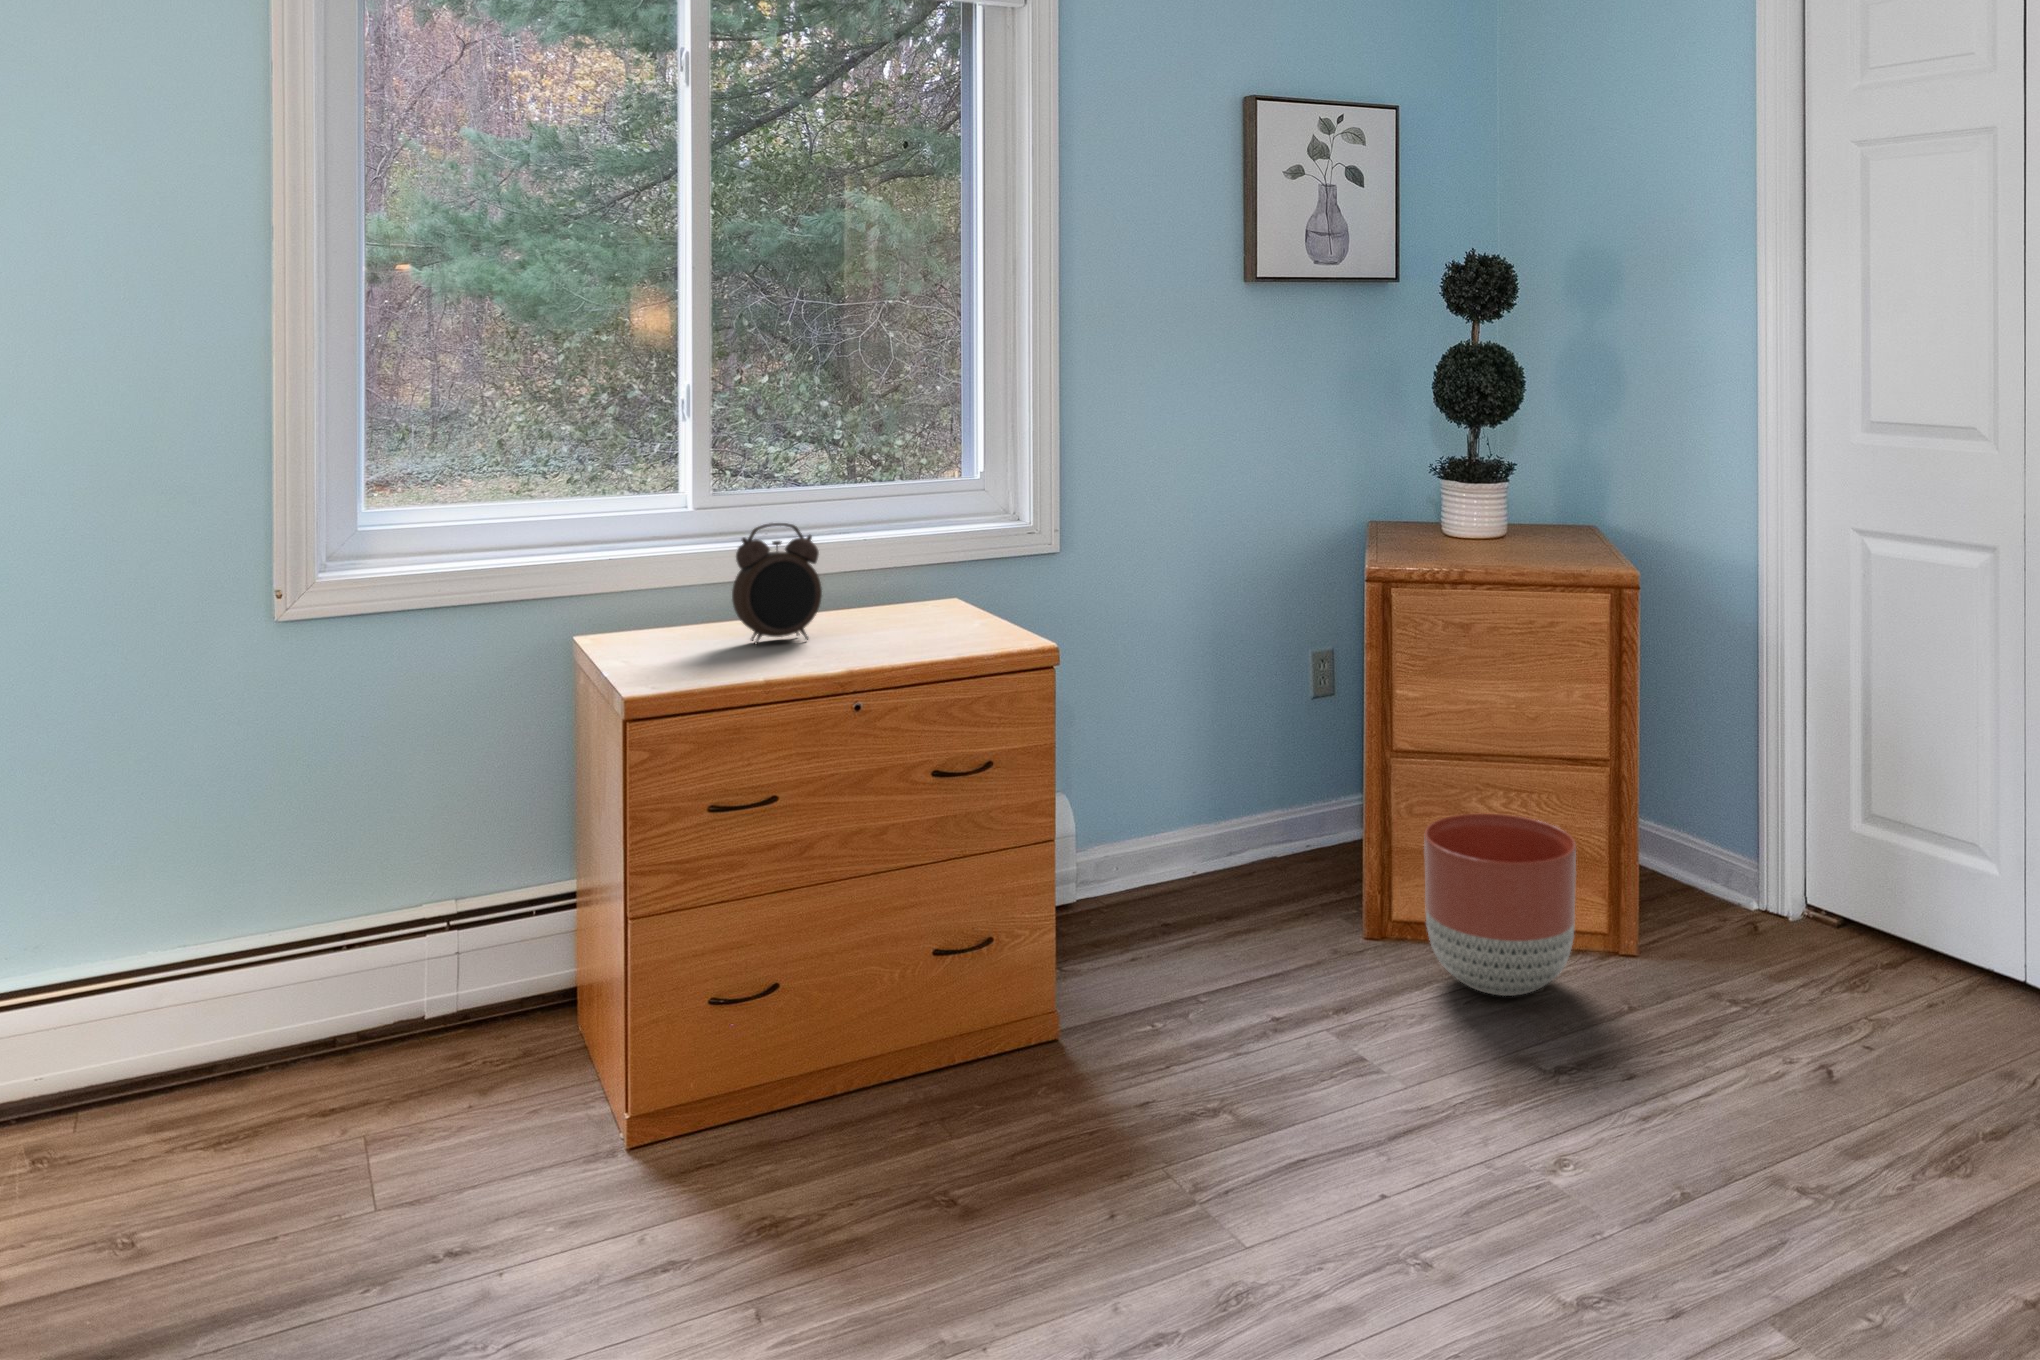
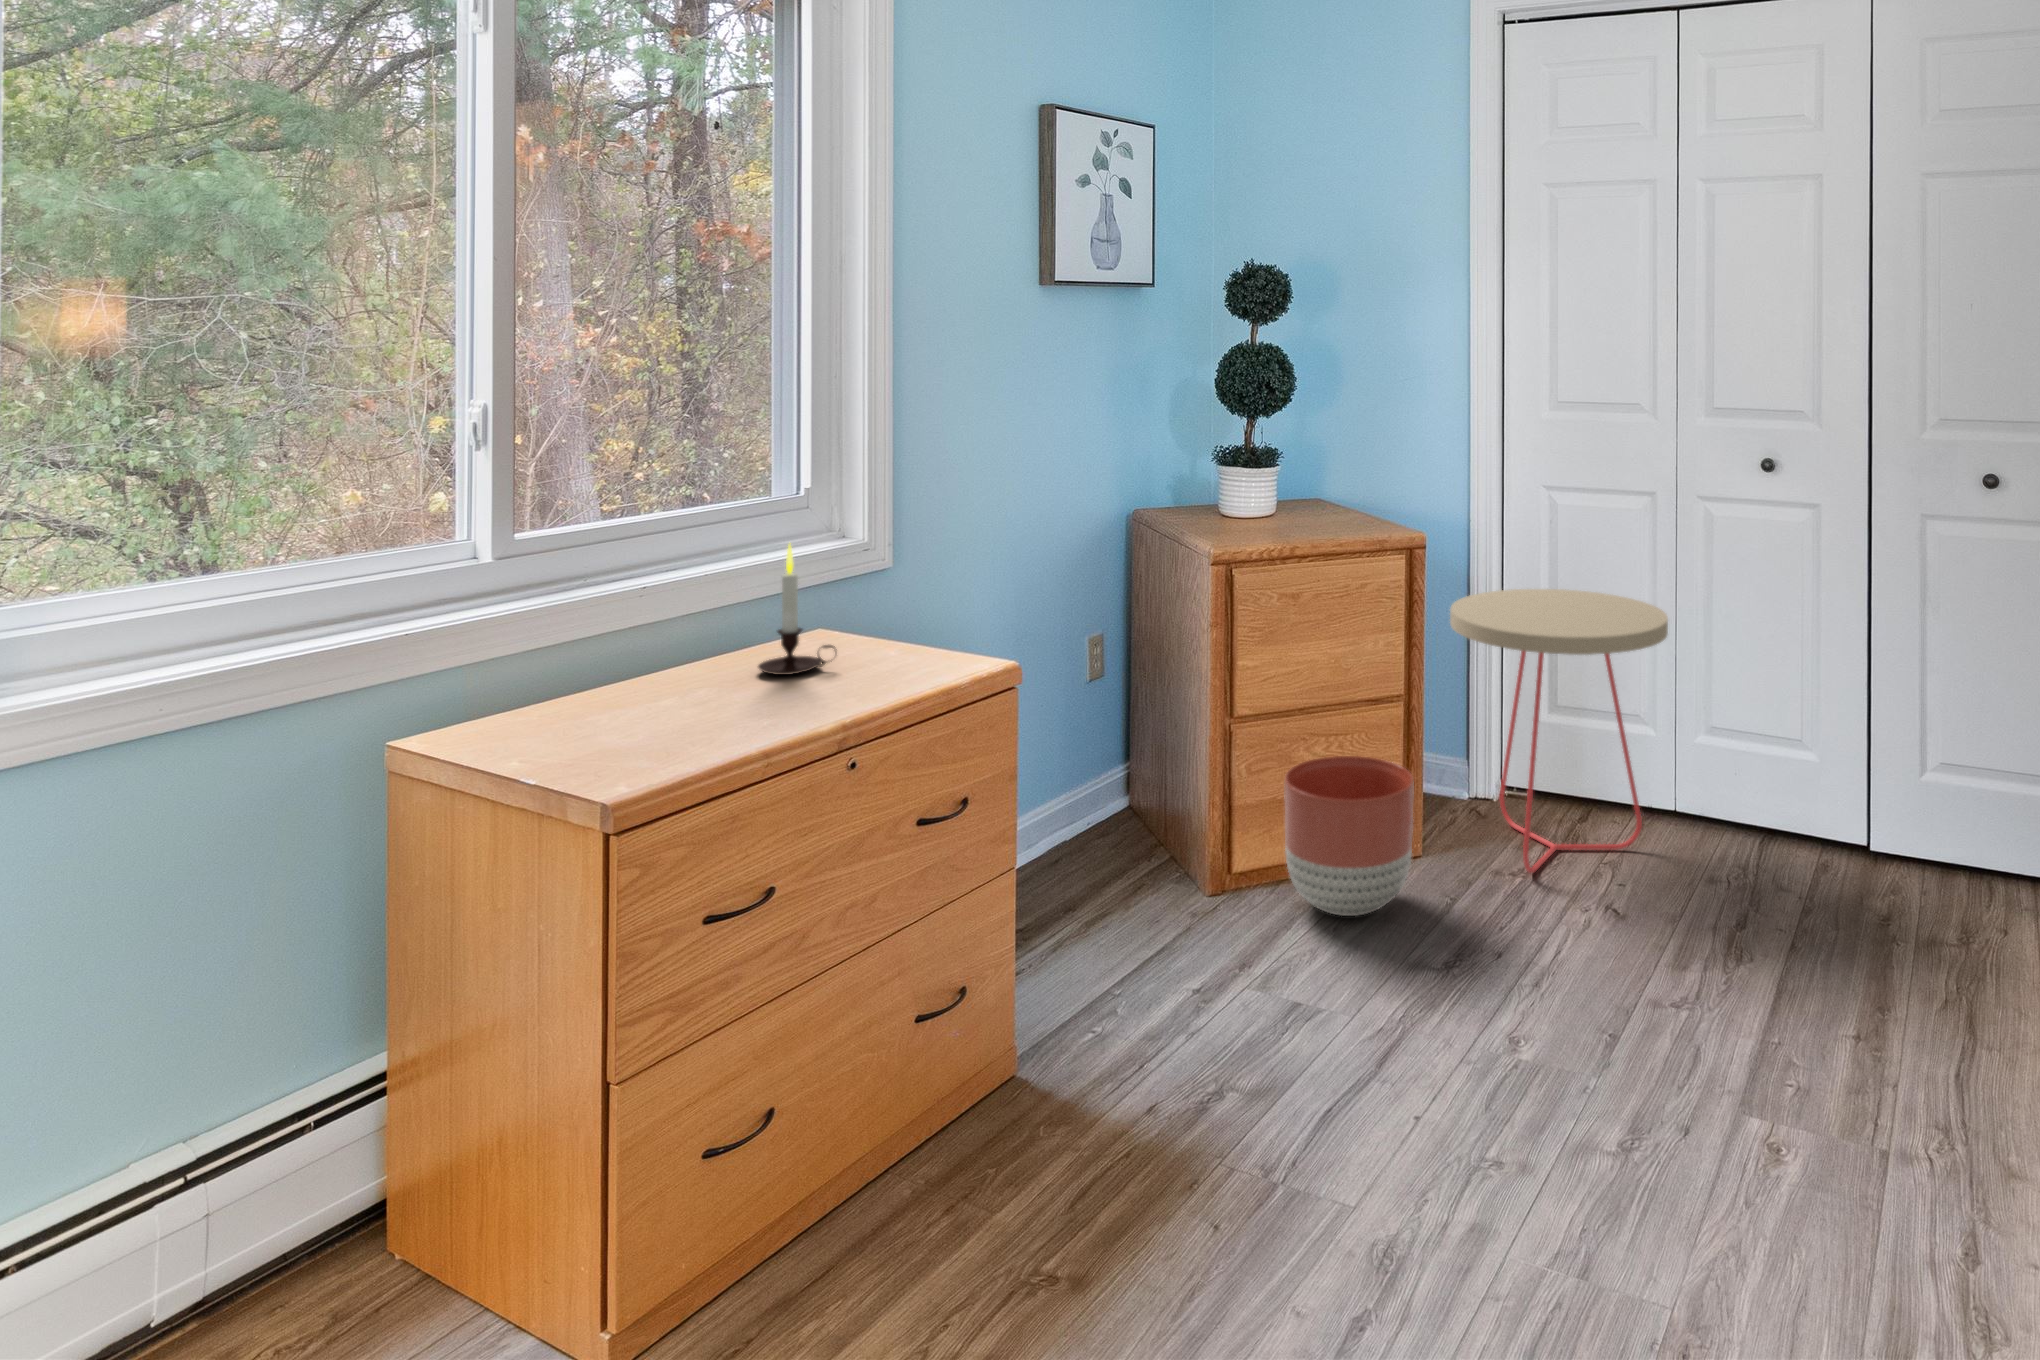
candle: none [851,513,912,630] -> present [758,545,837,675]
alarm clock: present [732,523,822,644] -> none [637,564,747,713]
side table: none [1673,655,1973,1008] -> present [1450,589,1668,873]

